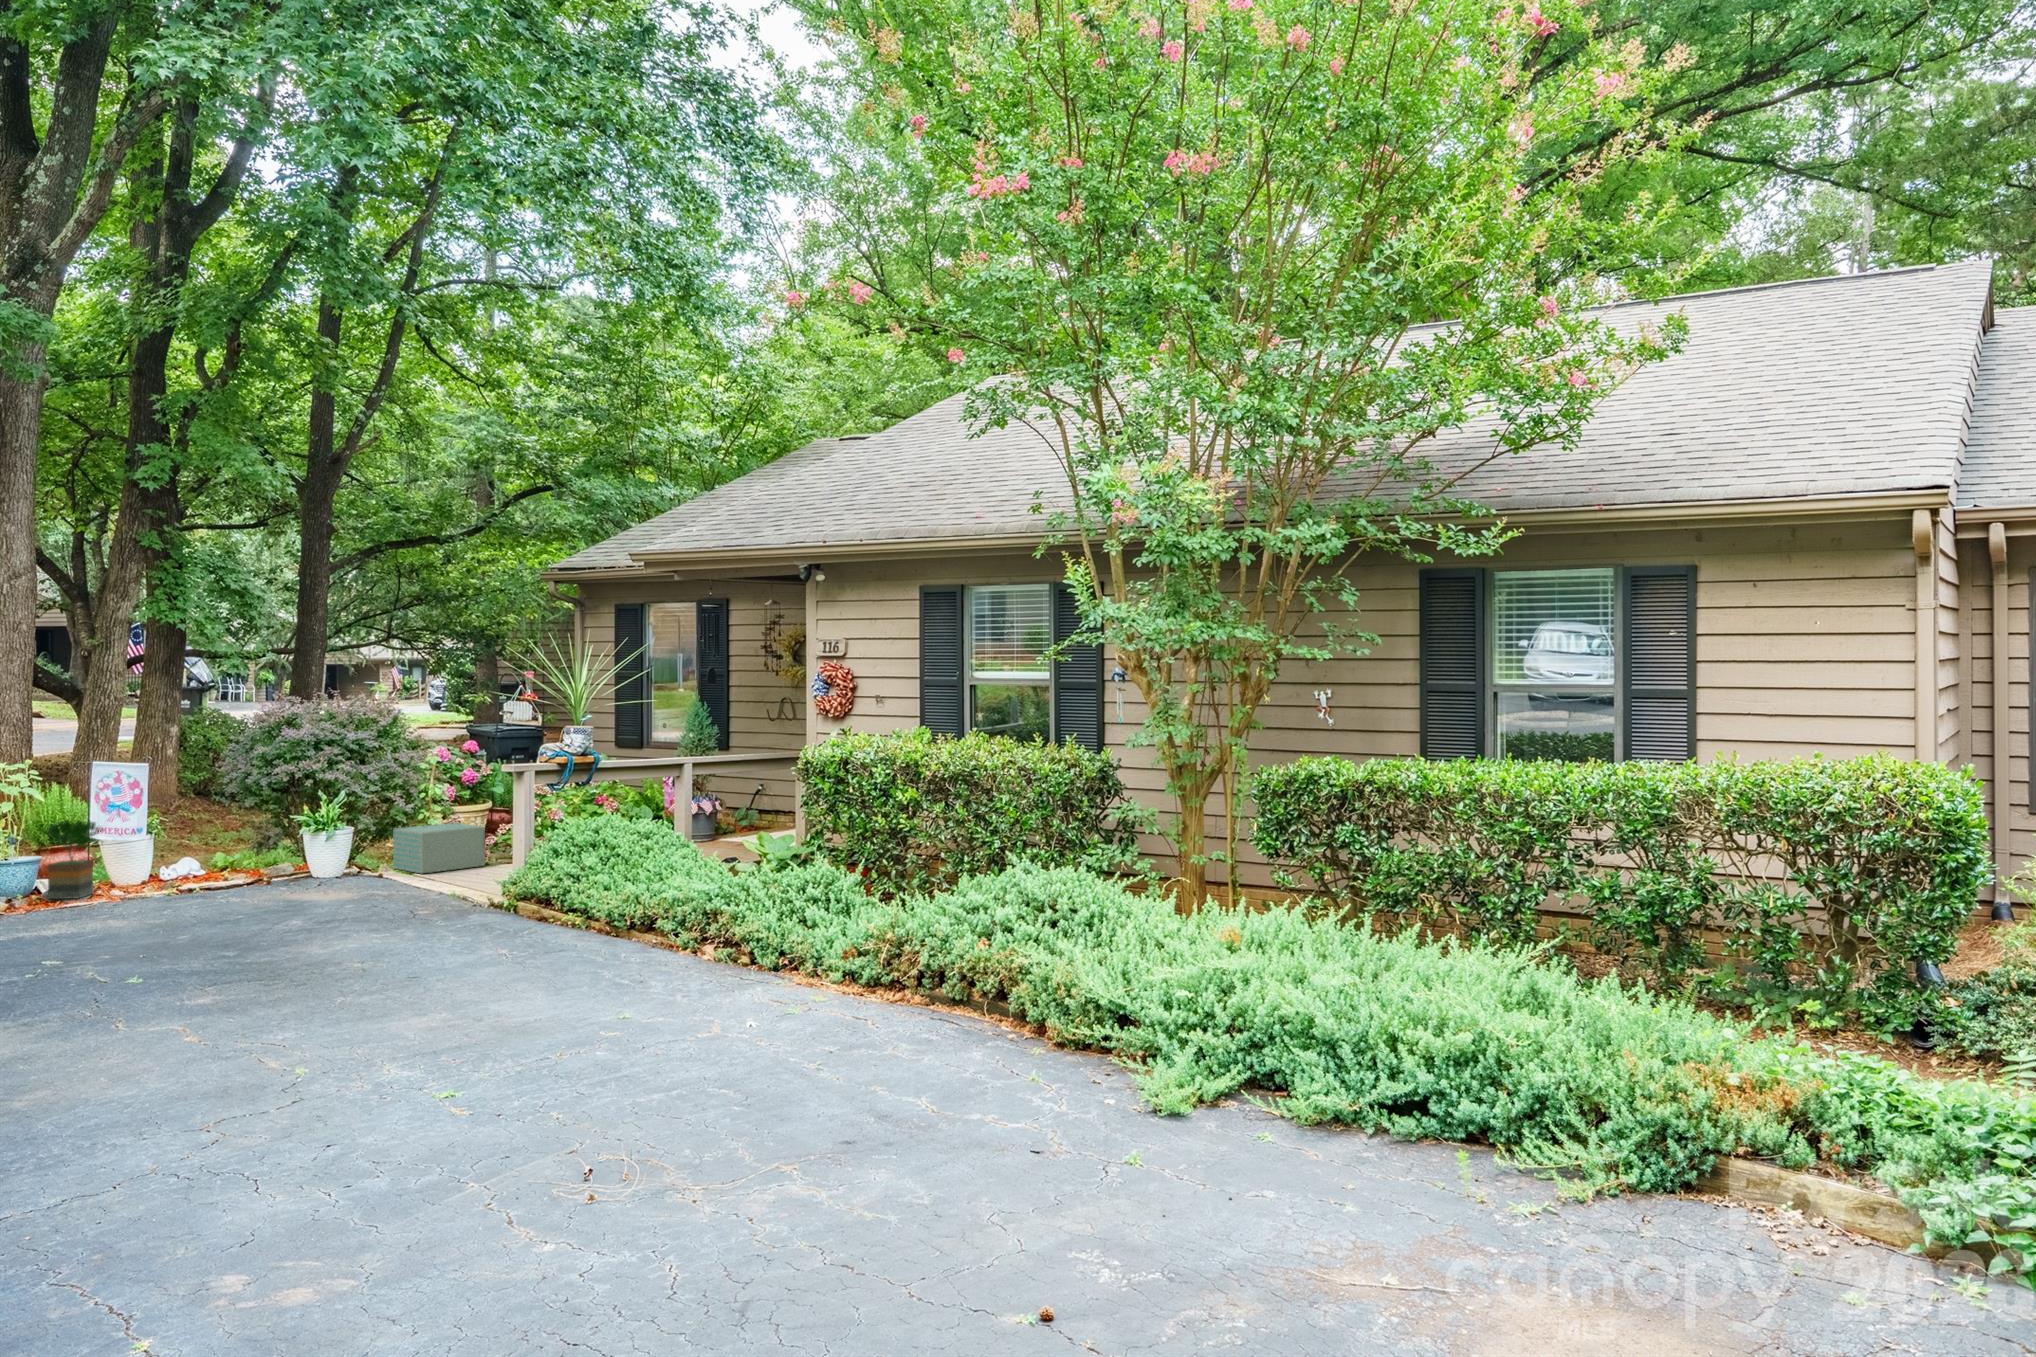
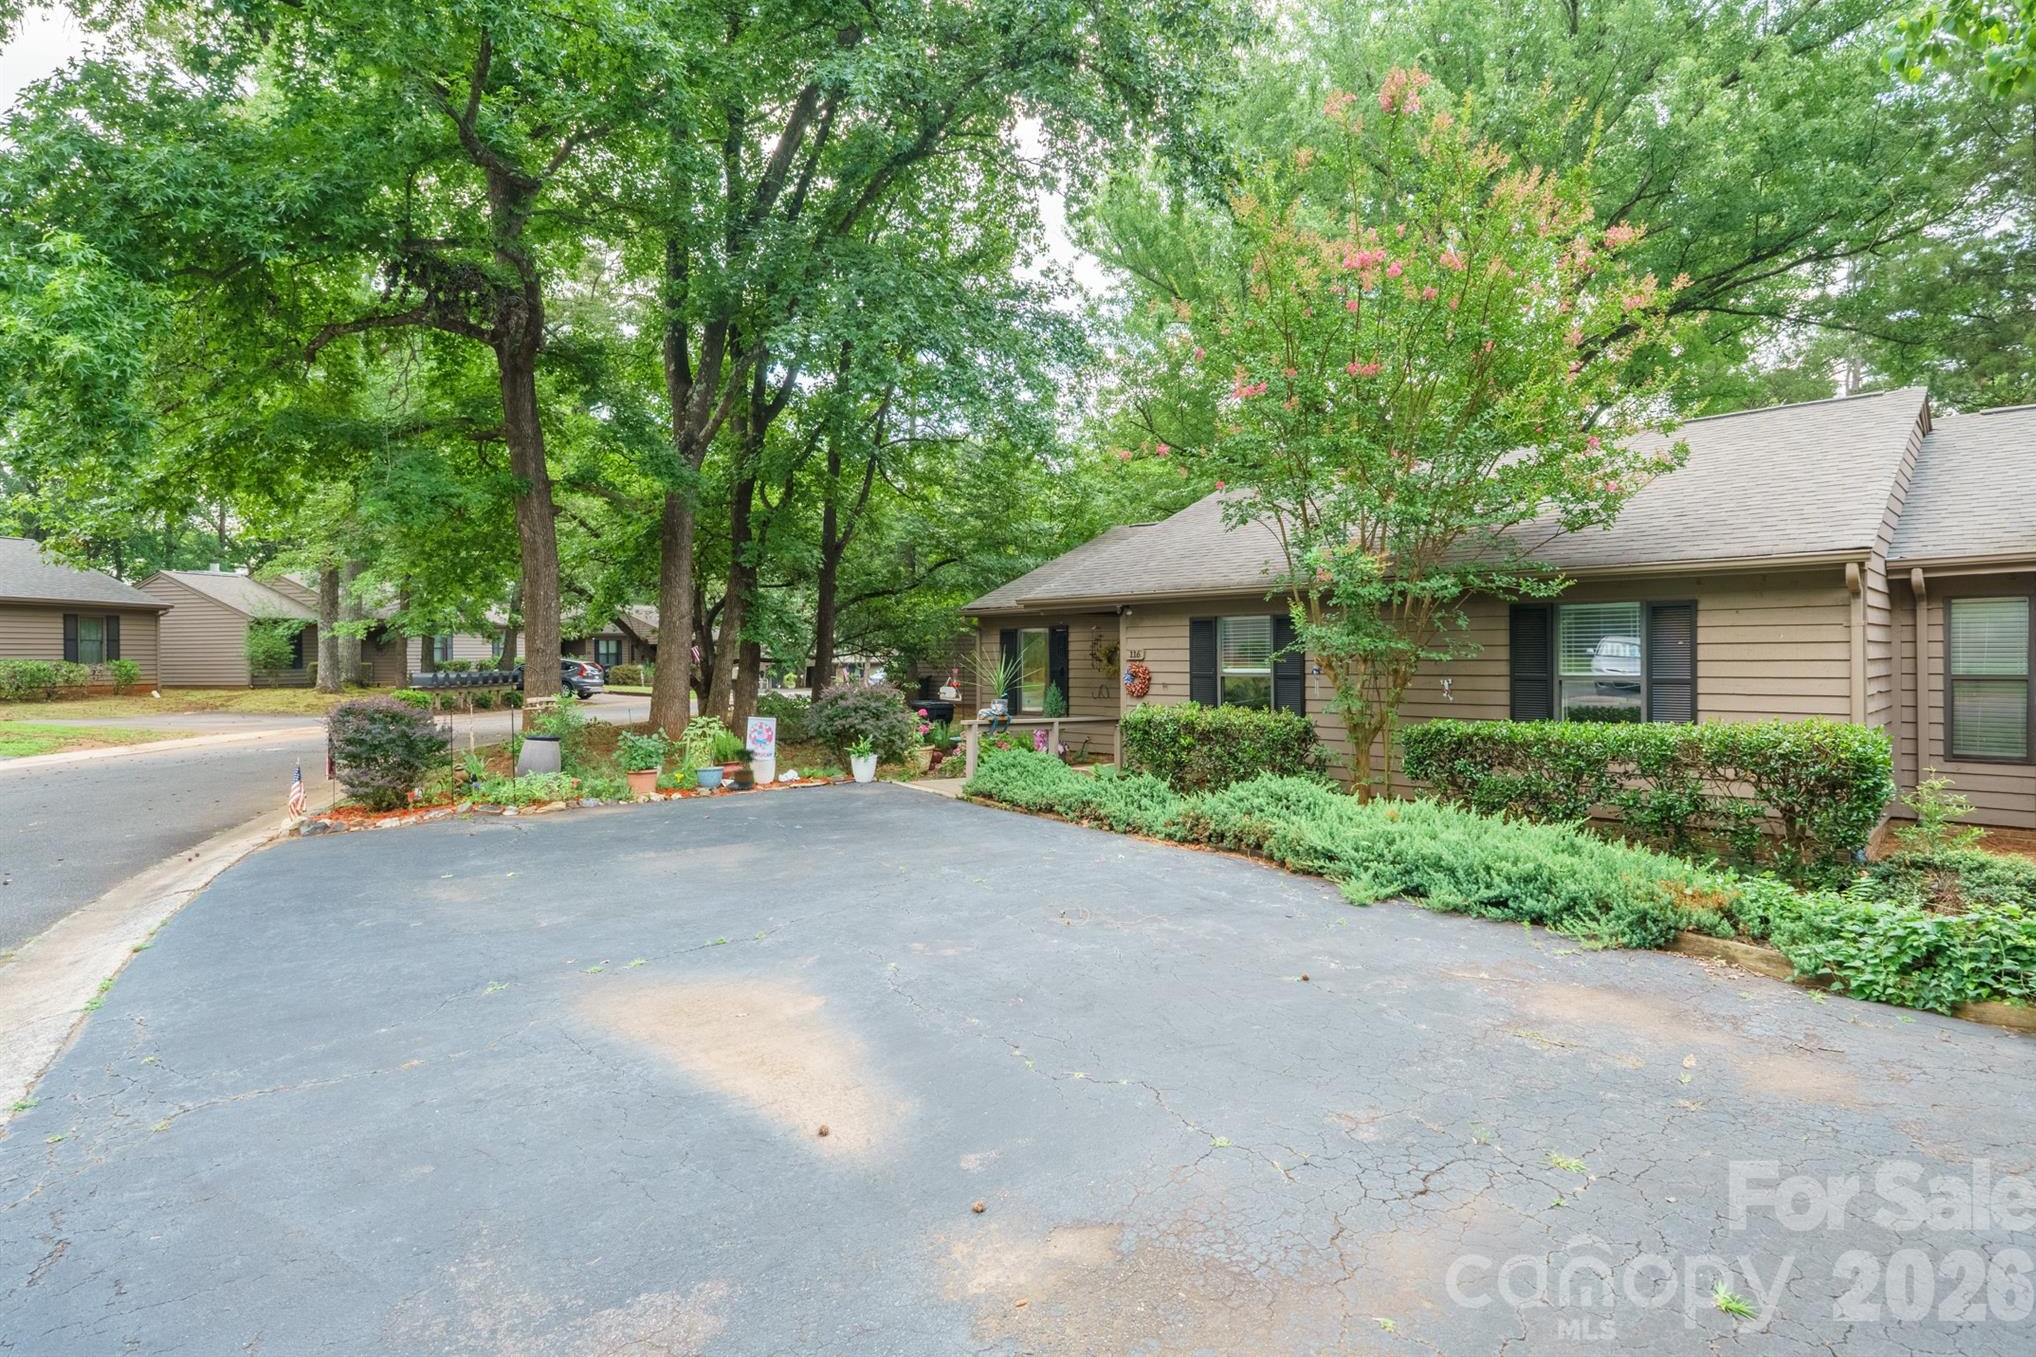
storage box: present [393,823,485,873] -> none [896,754,943,782]

